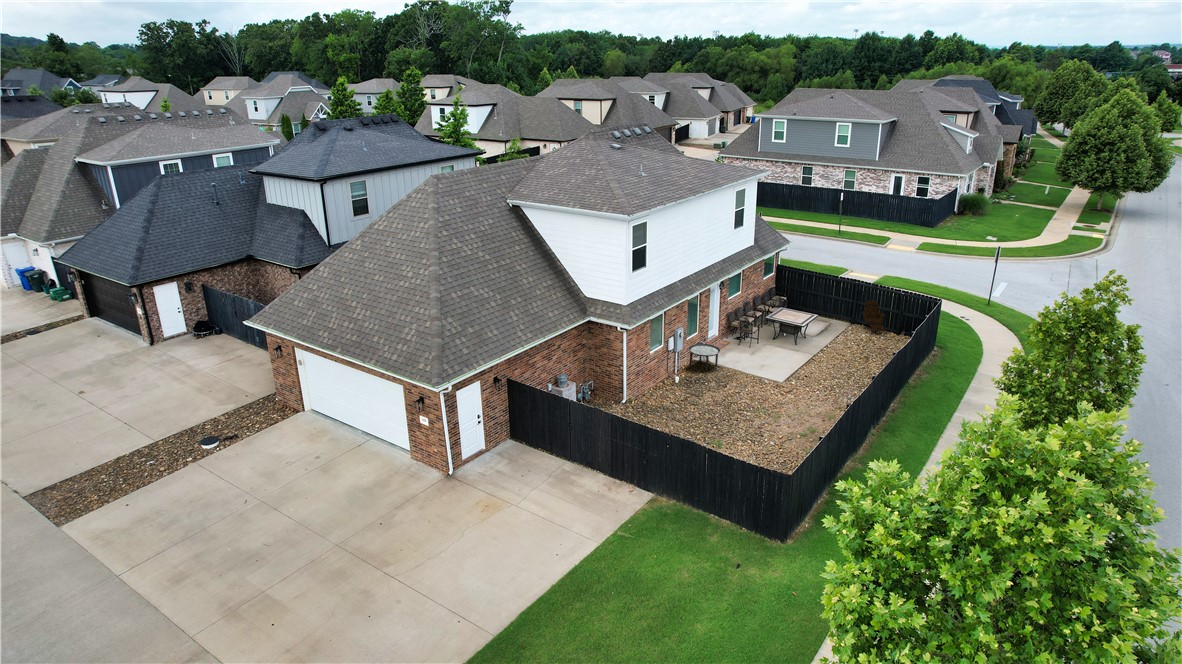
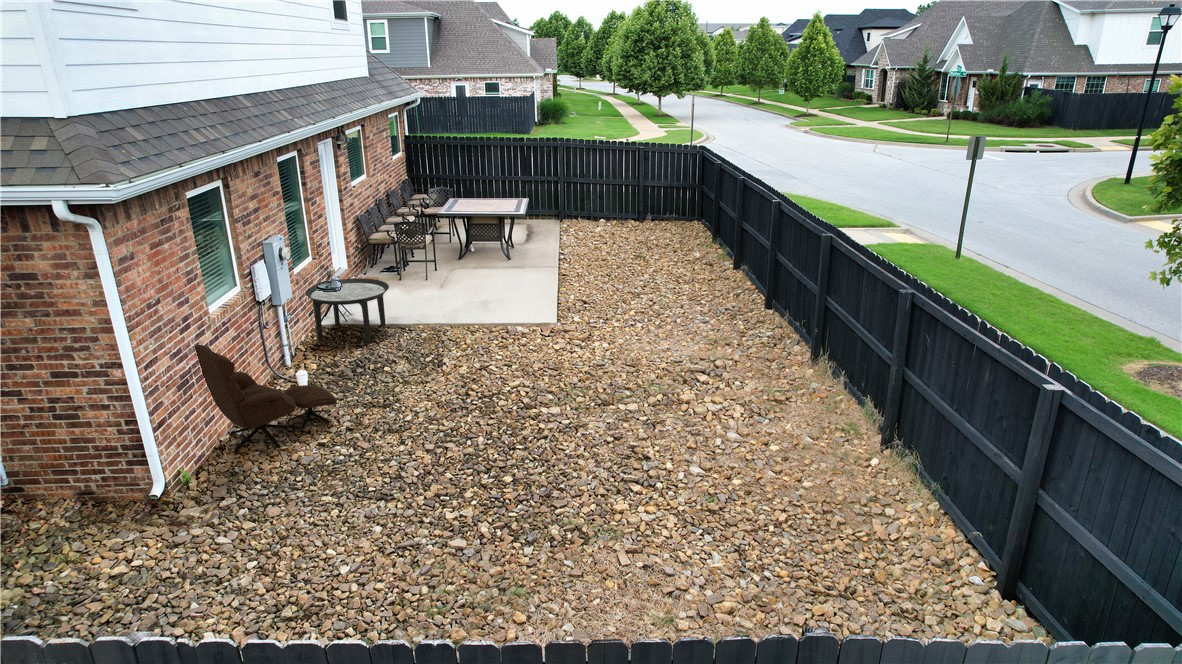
lounge chair: present [863,301,885,332] -> present [195,344,337,452]

